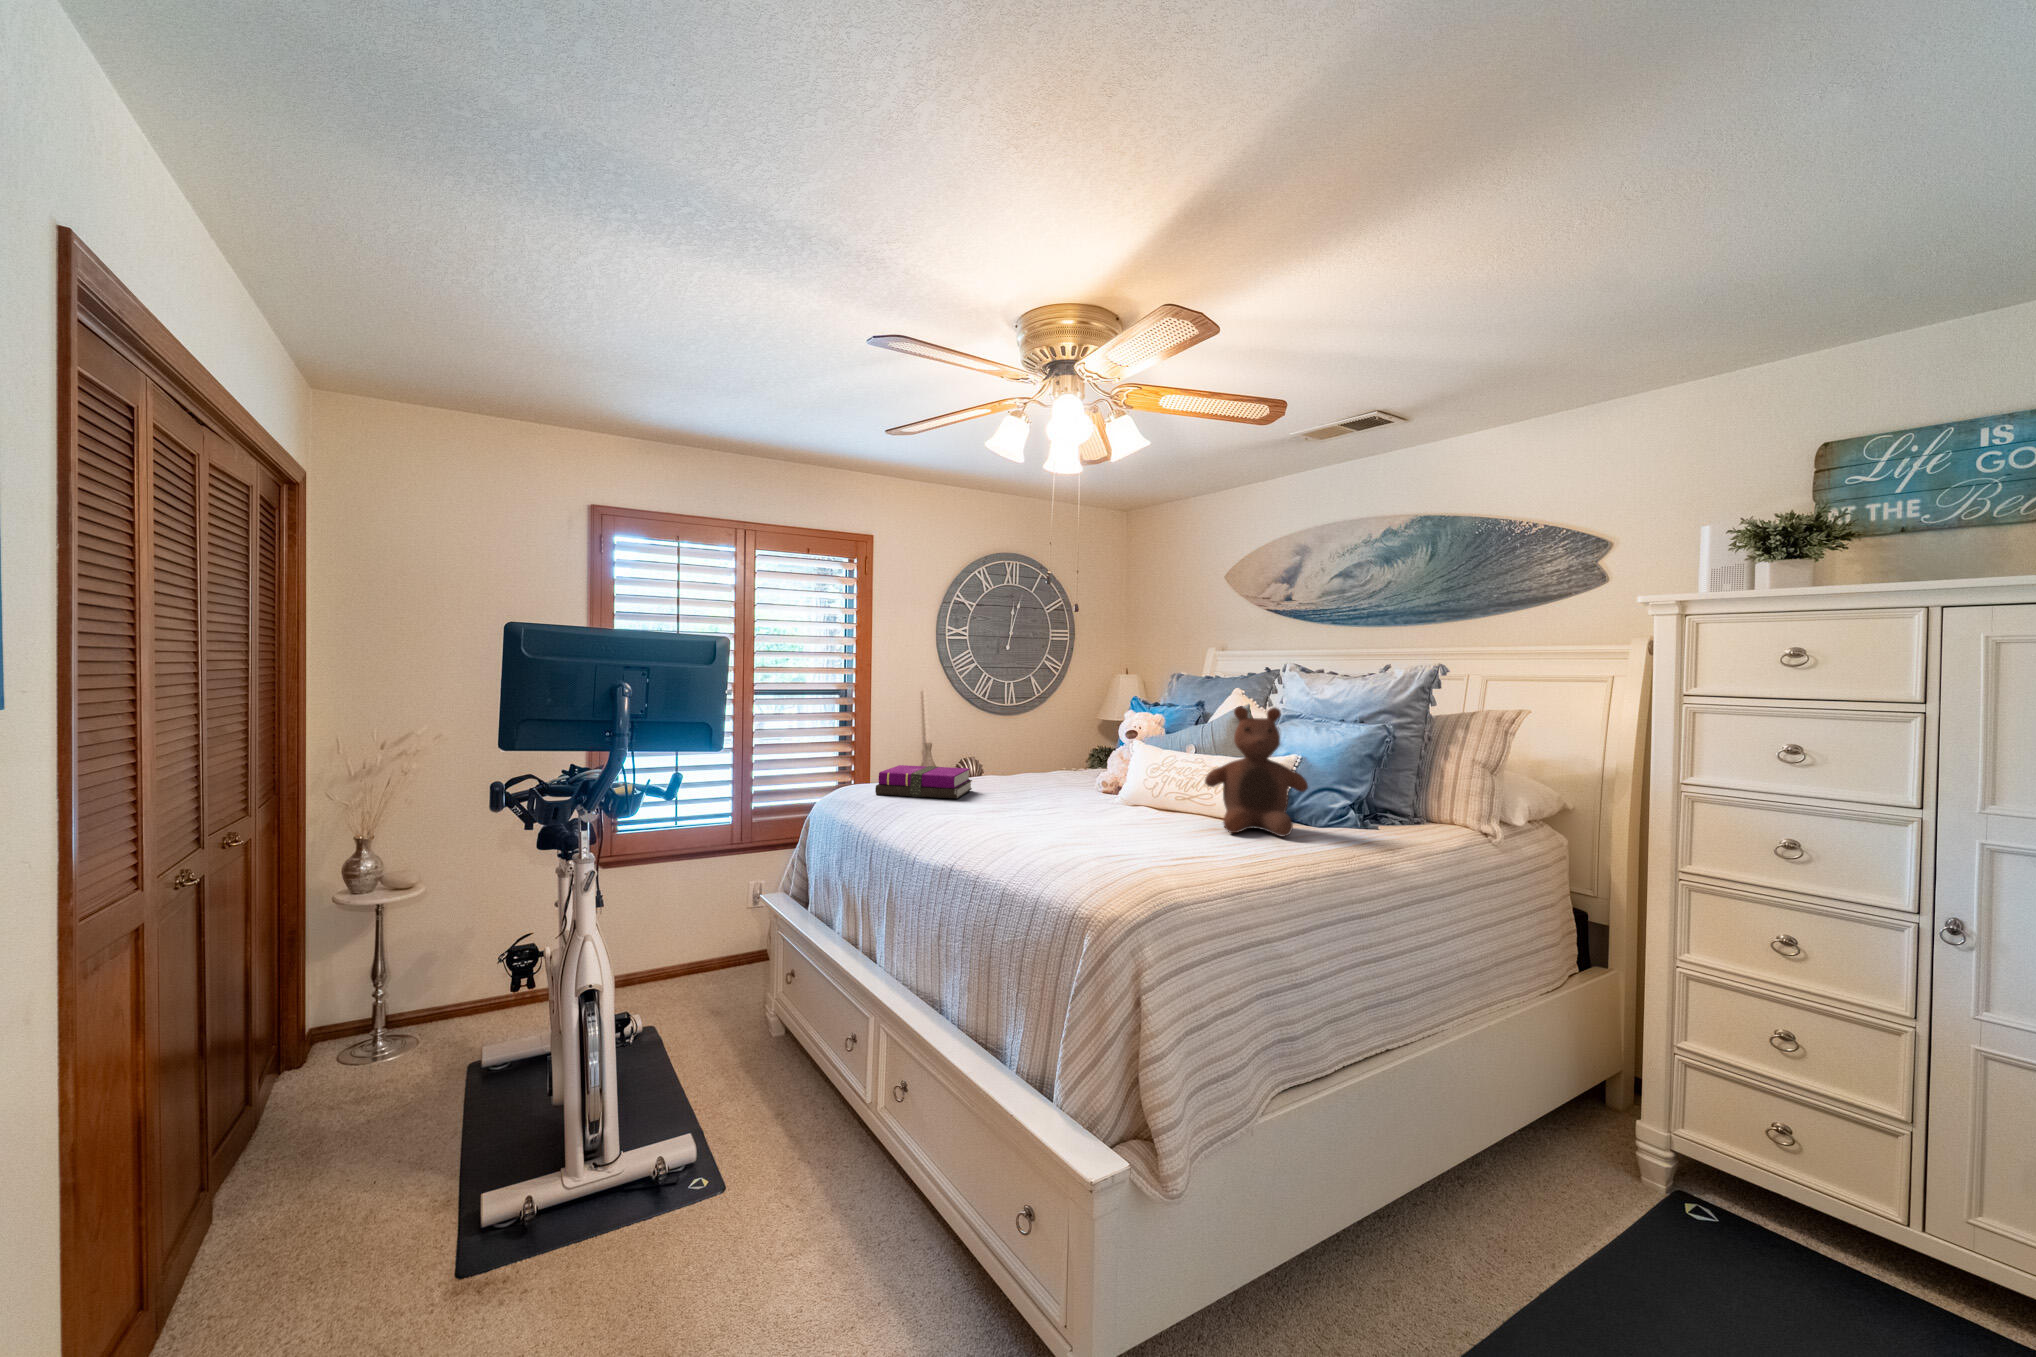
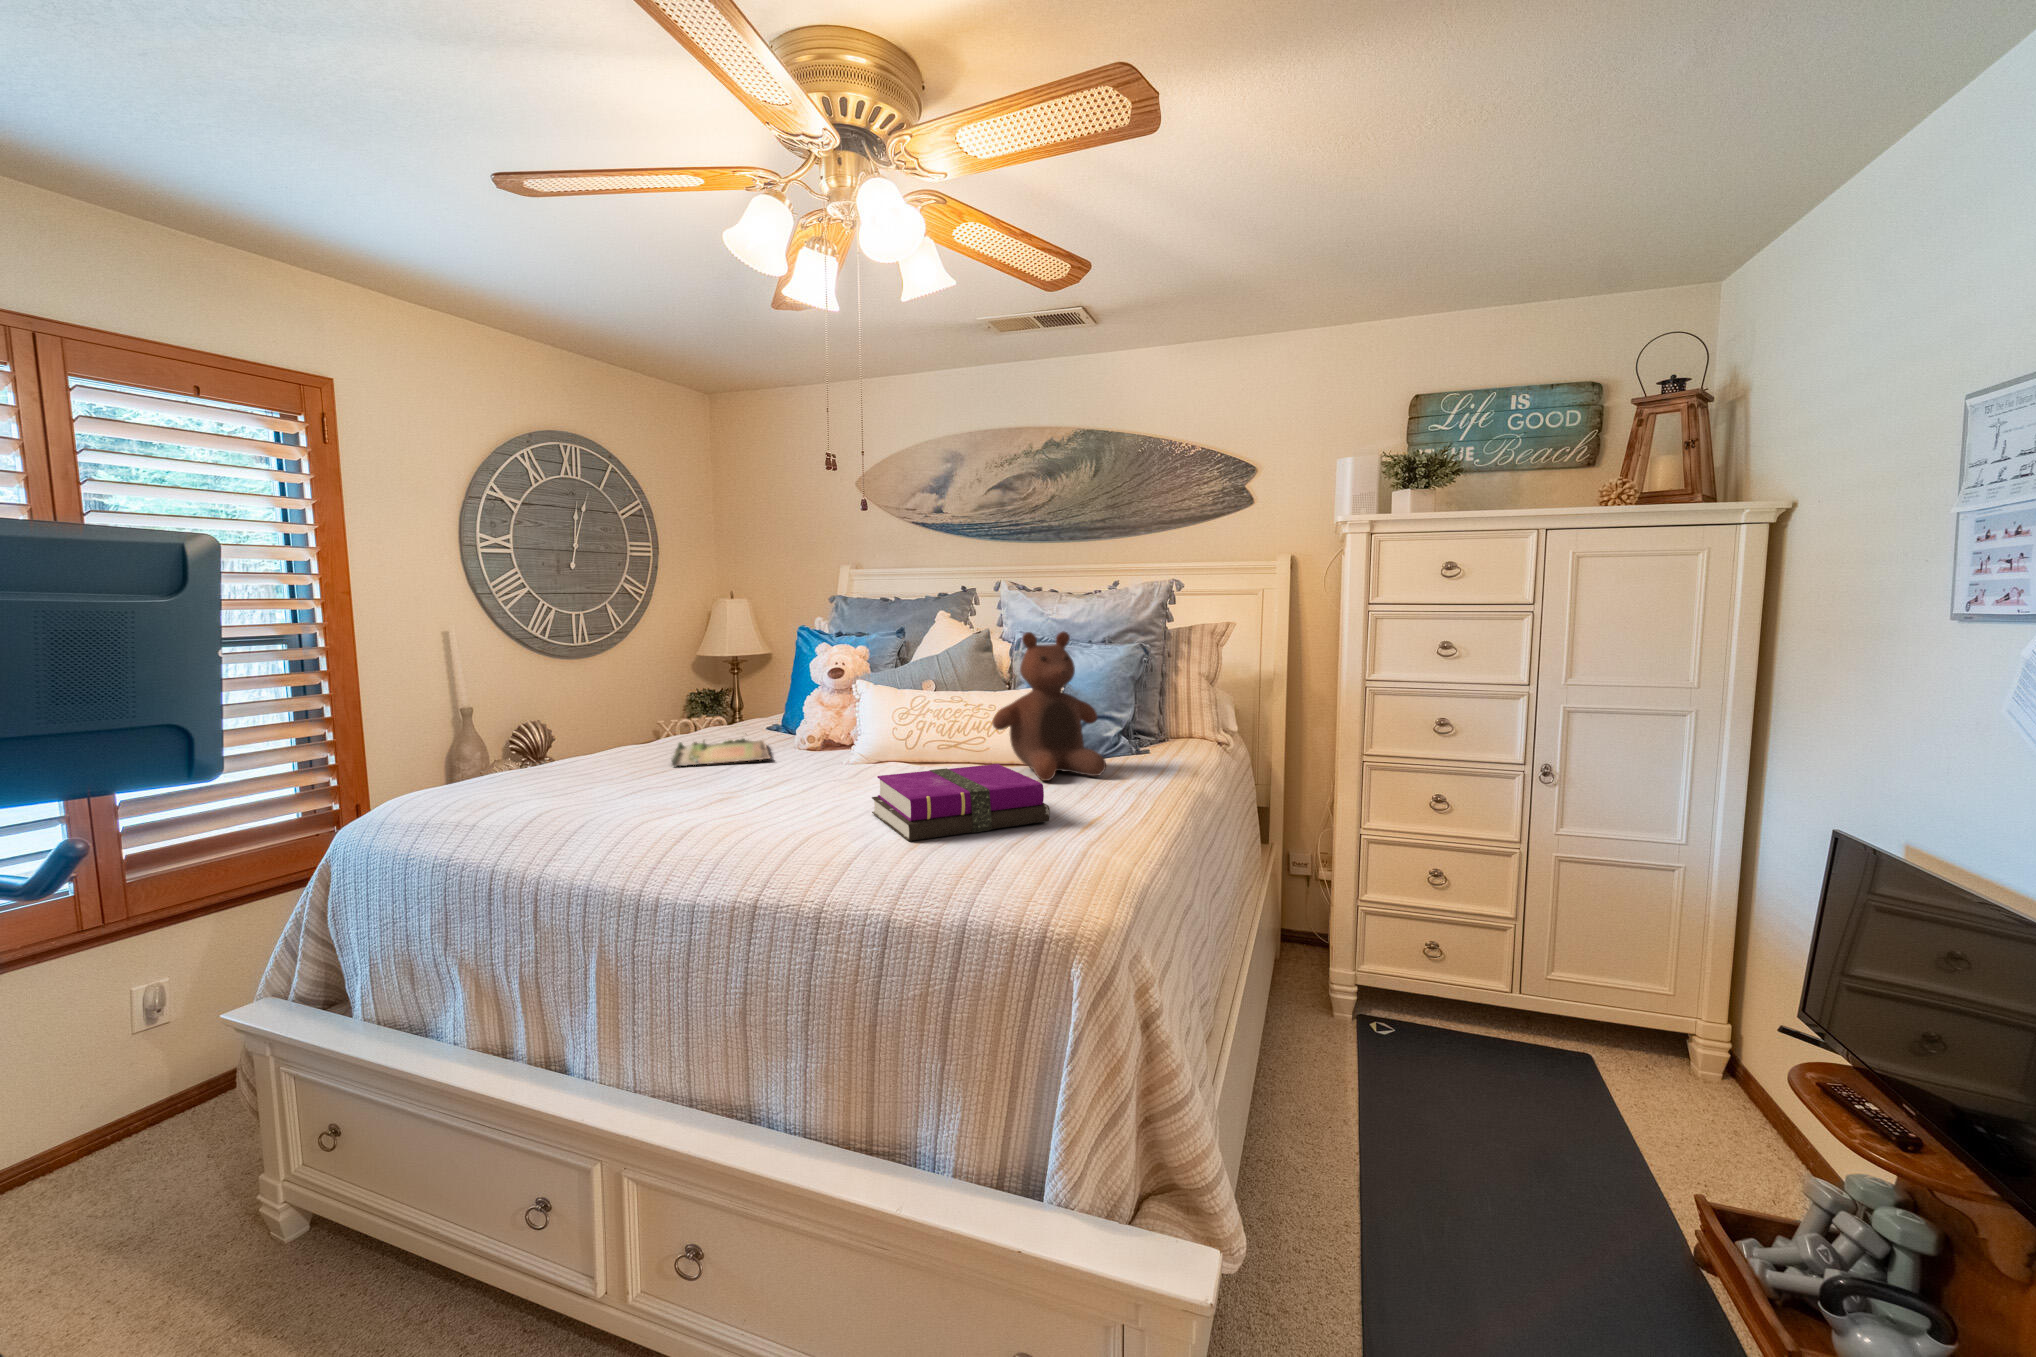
notebook: present [875,765,972,799] -> present [872,764,1050,841]
tray: none [999,772,1080,792] -> present [672,738,770,766]

